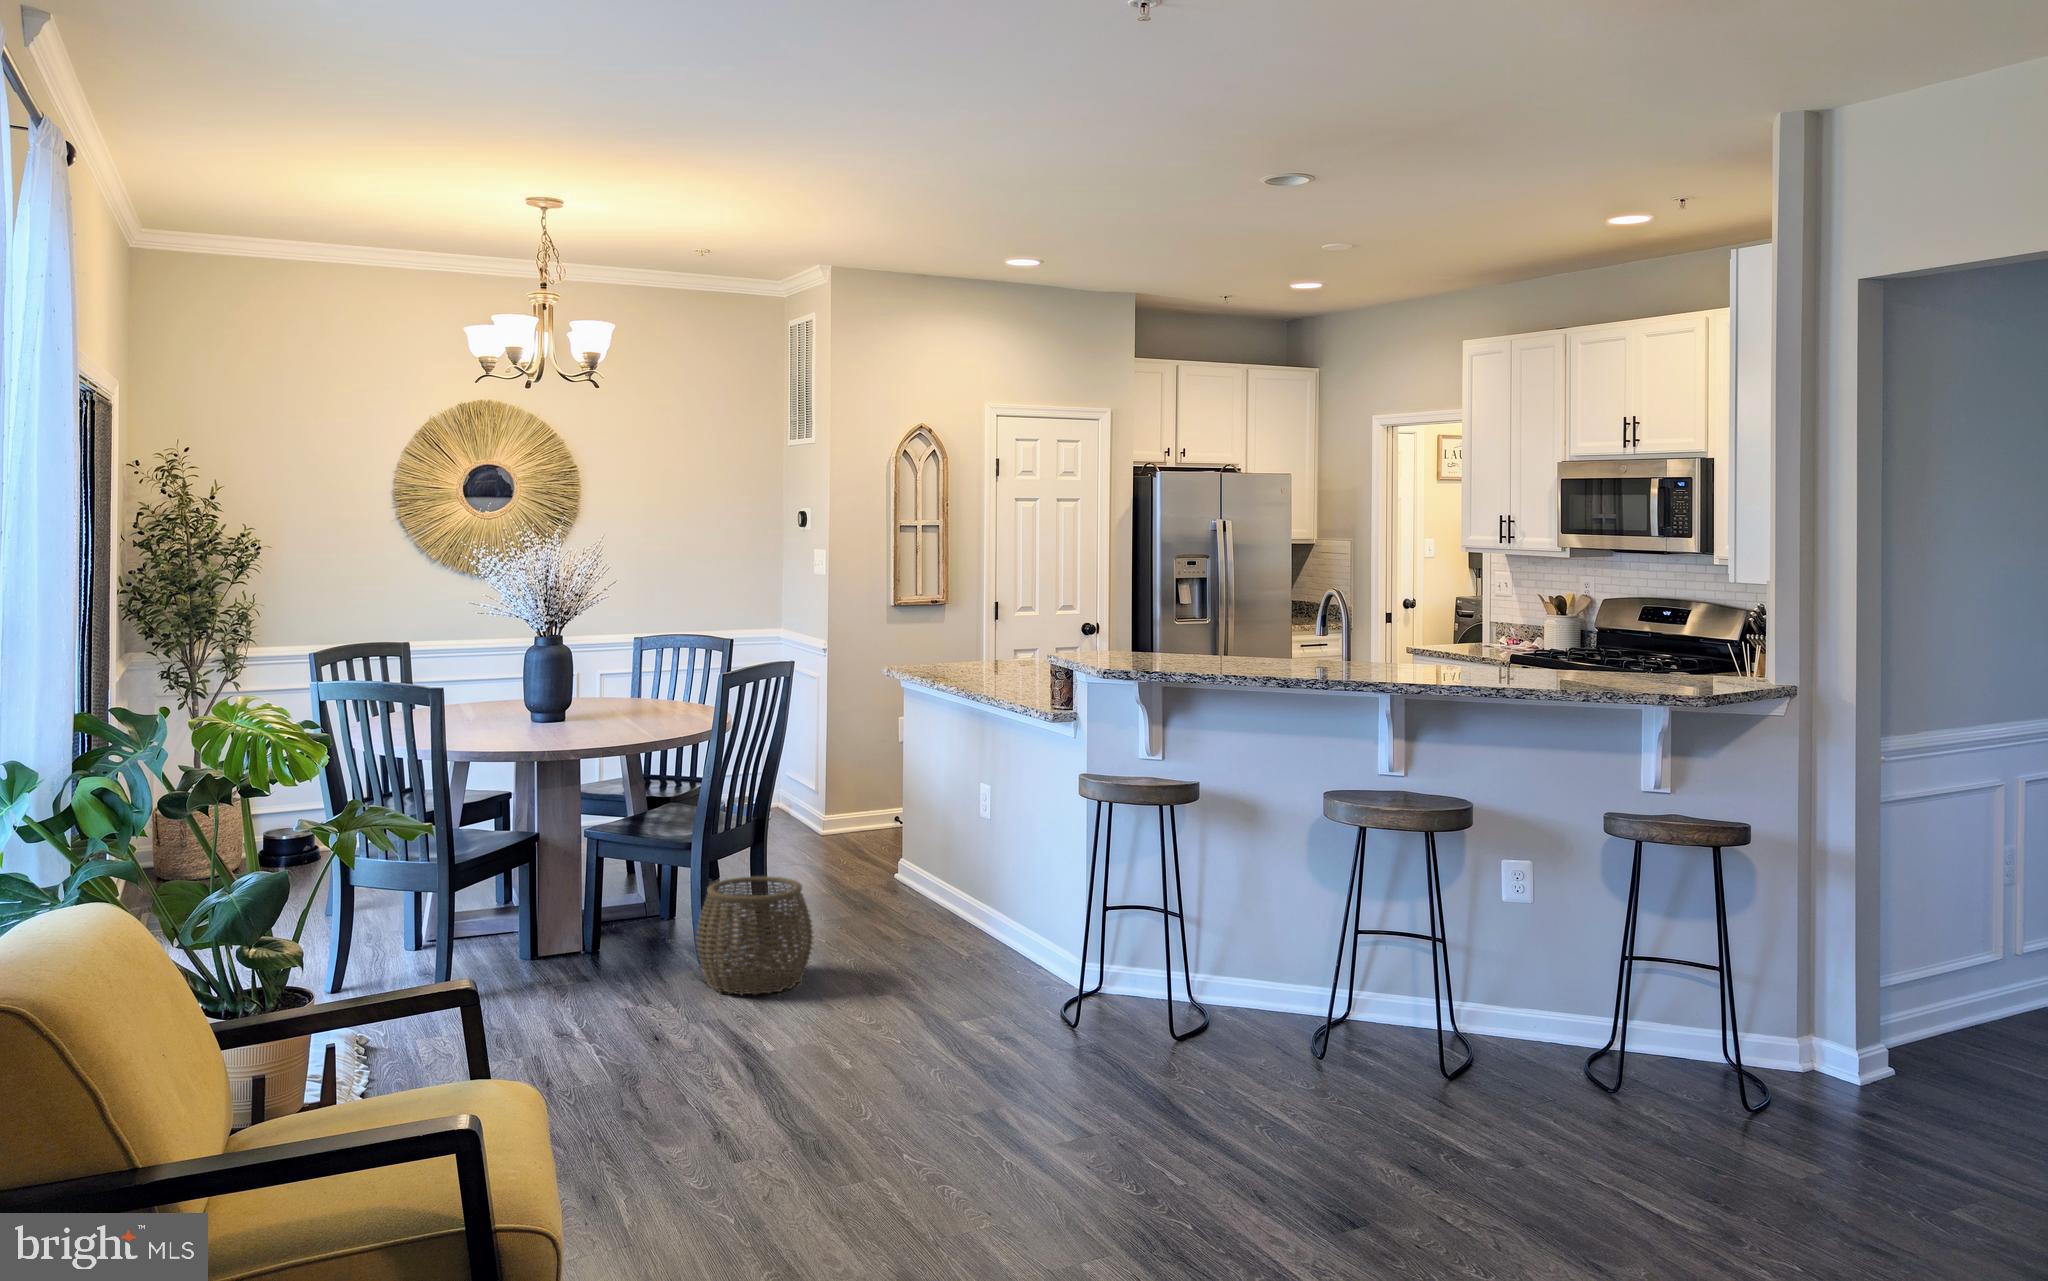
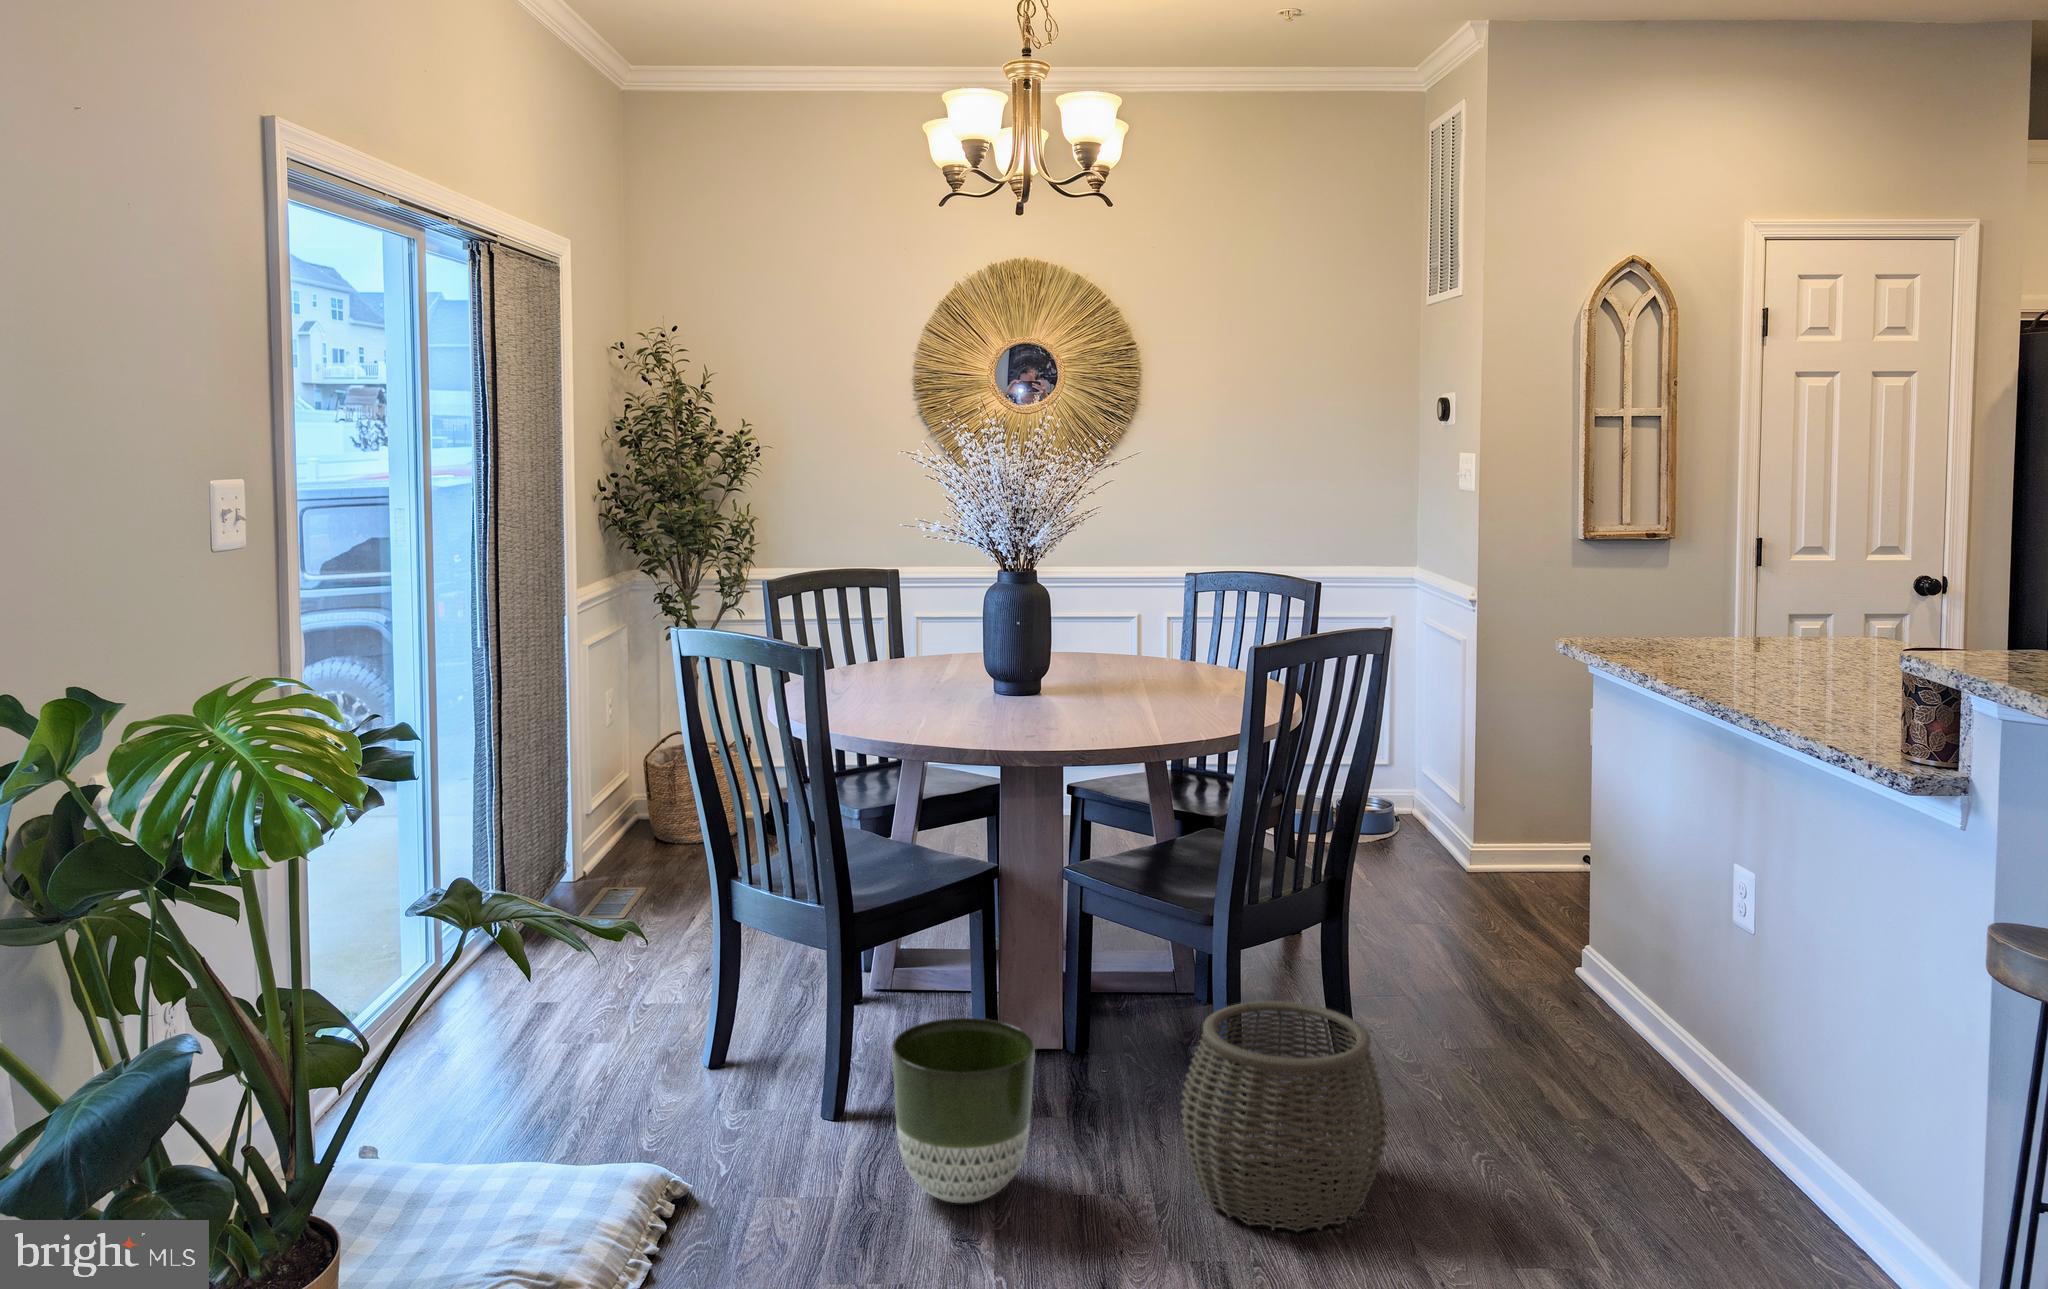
planter: none [521,905,610,1011] -> present [892,1018,1035,1203]

